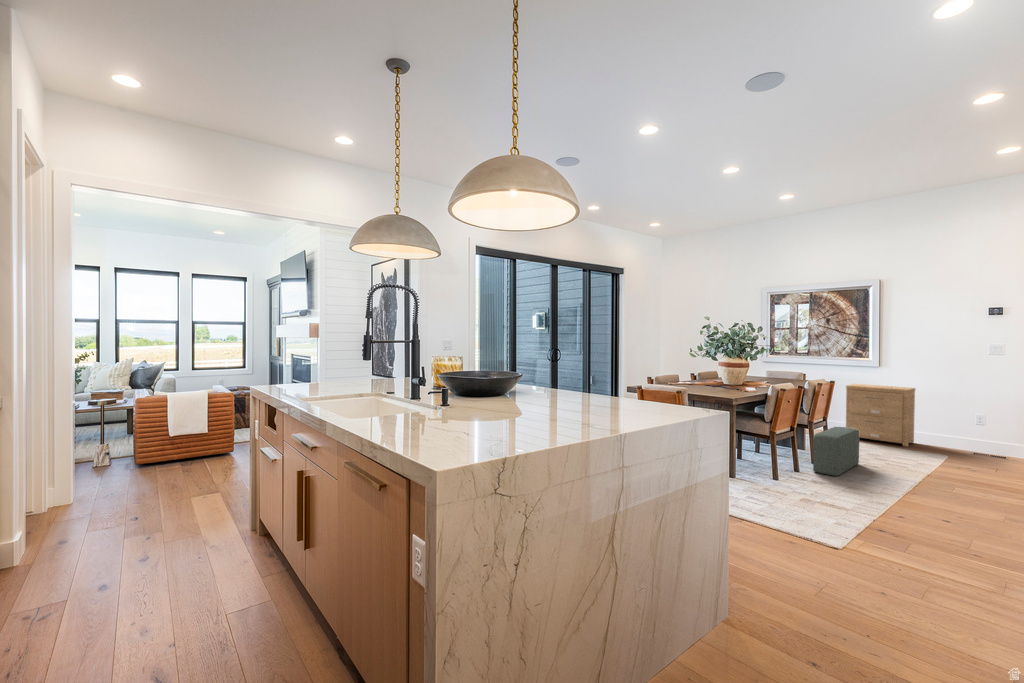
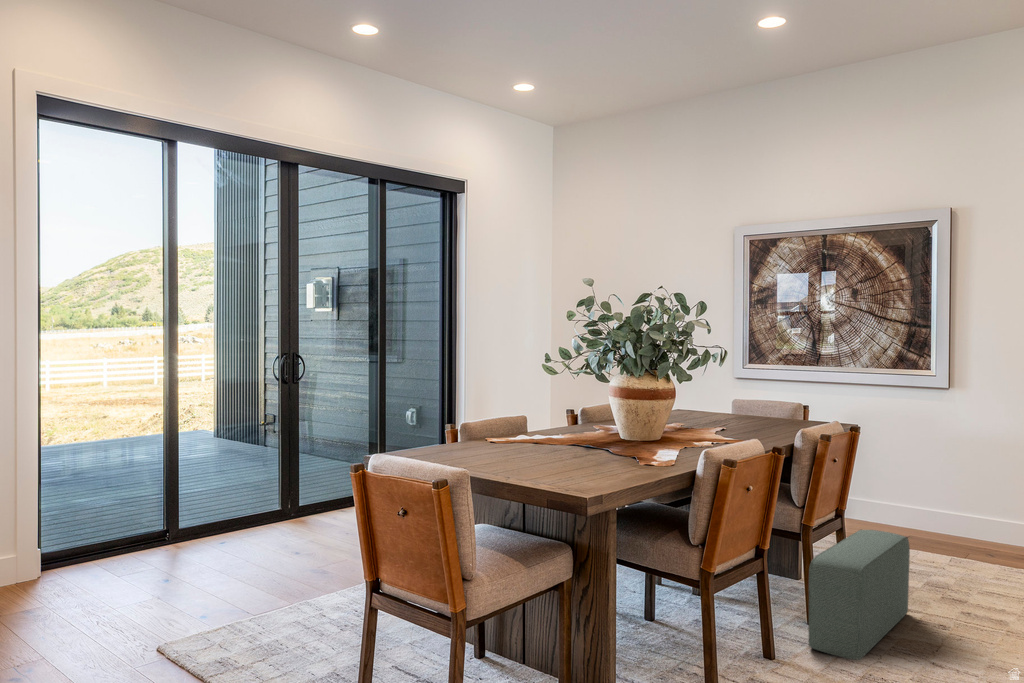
side table: present [846,384,915,447] -> none [886,422,1016,554]

